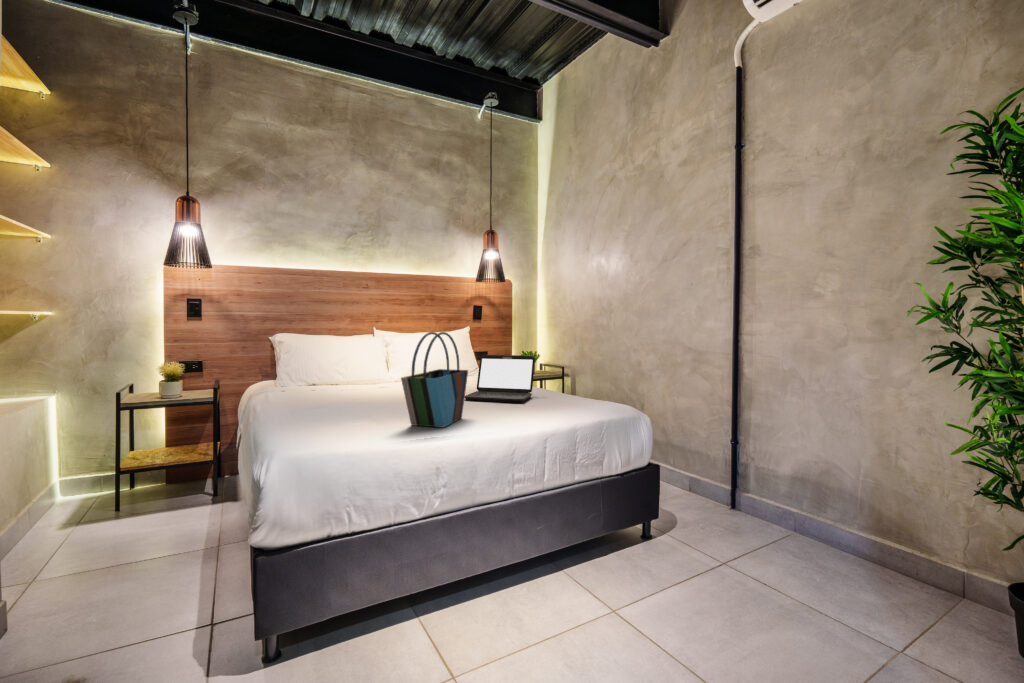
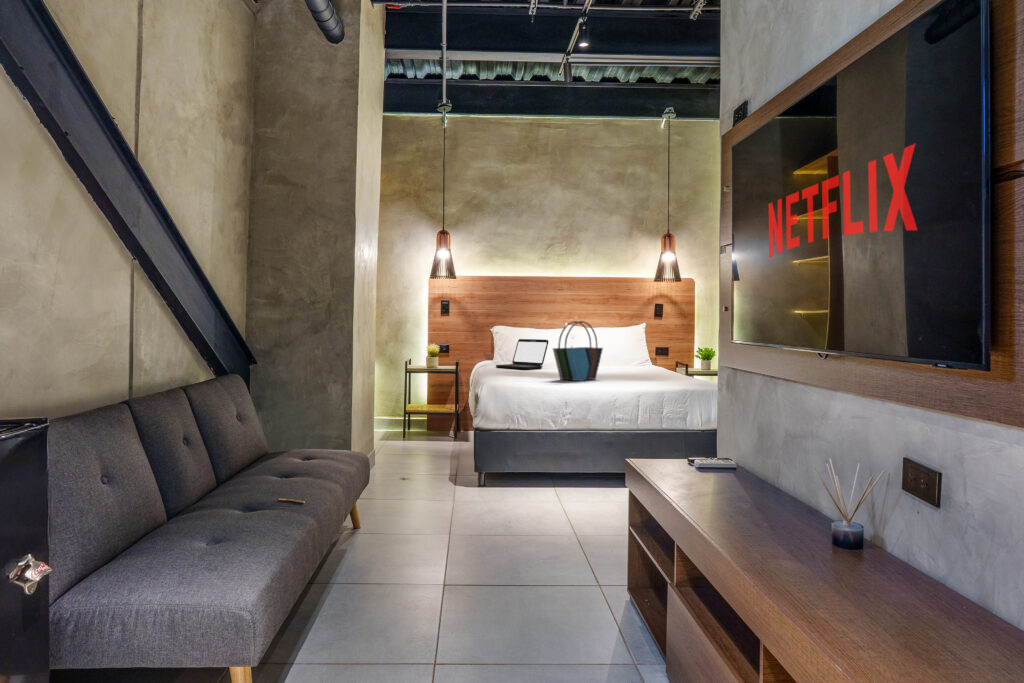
laptop: present [465,355,535,403] -> present [496,339,548,370]

